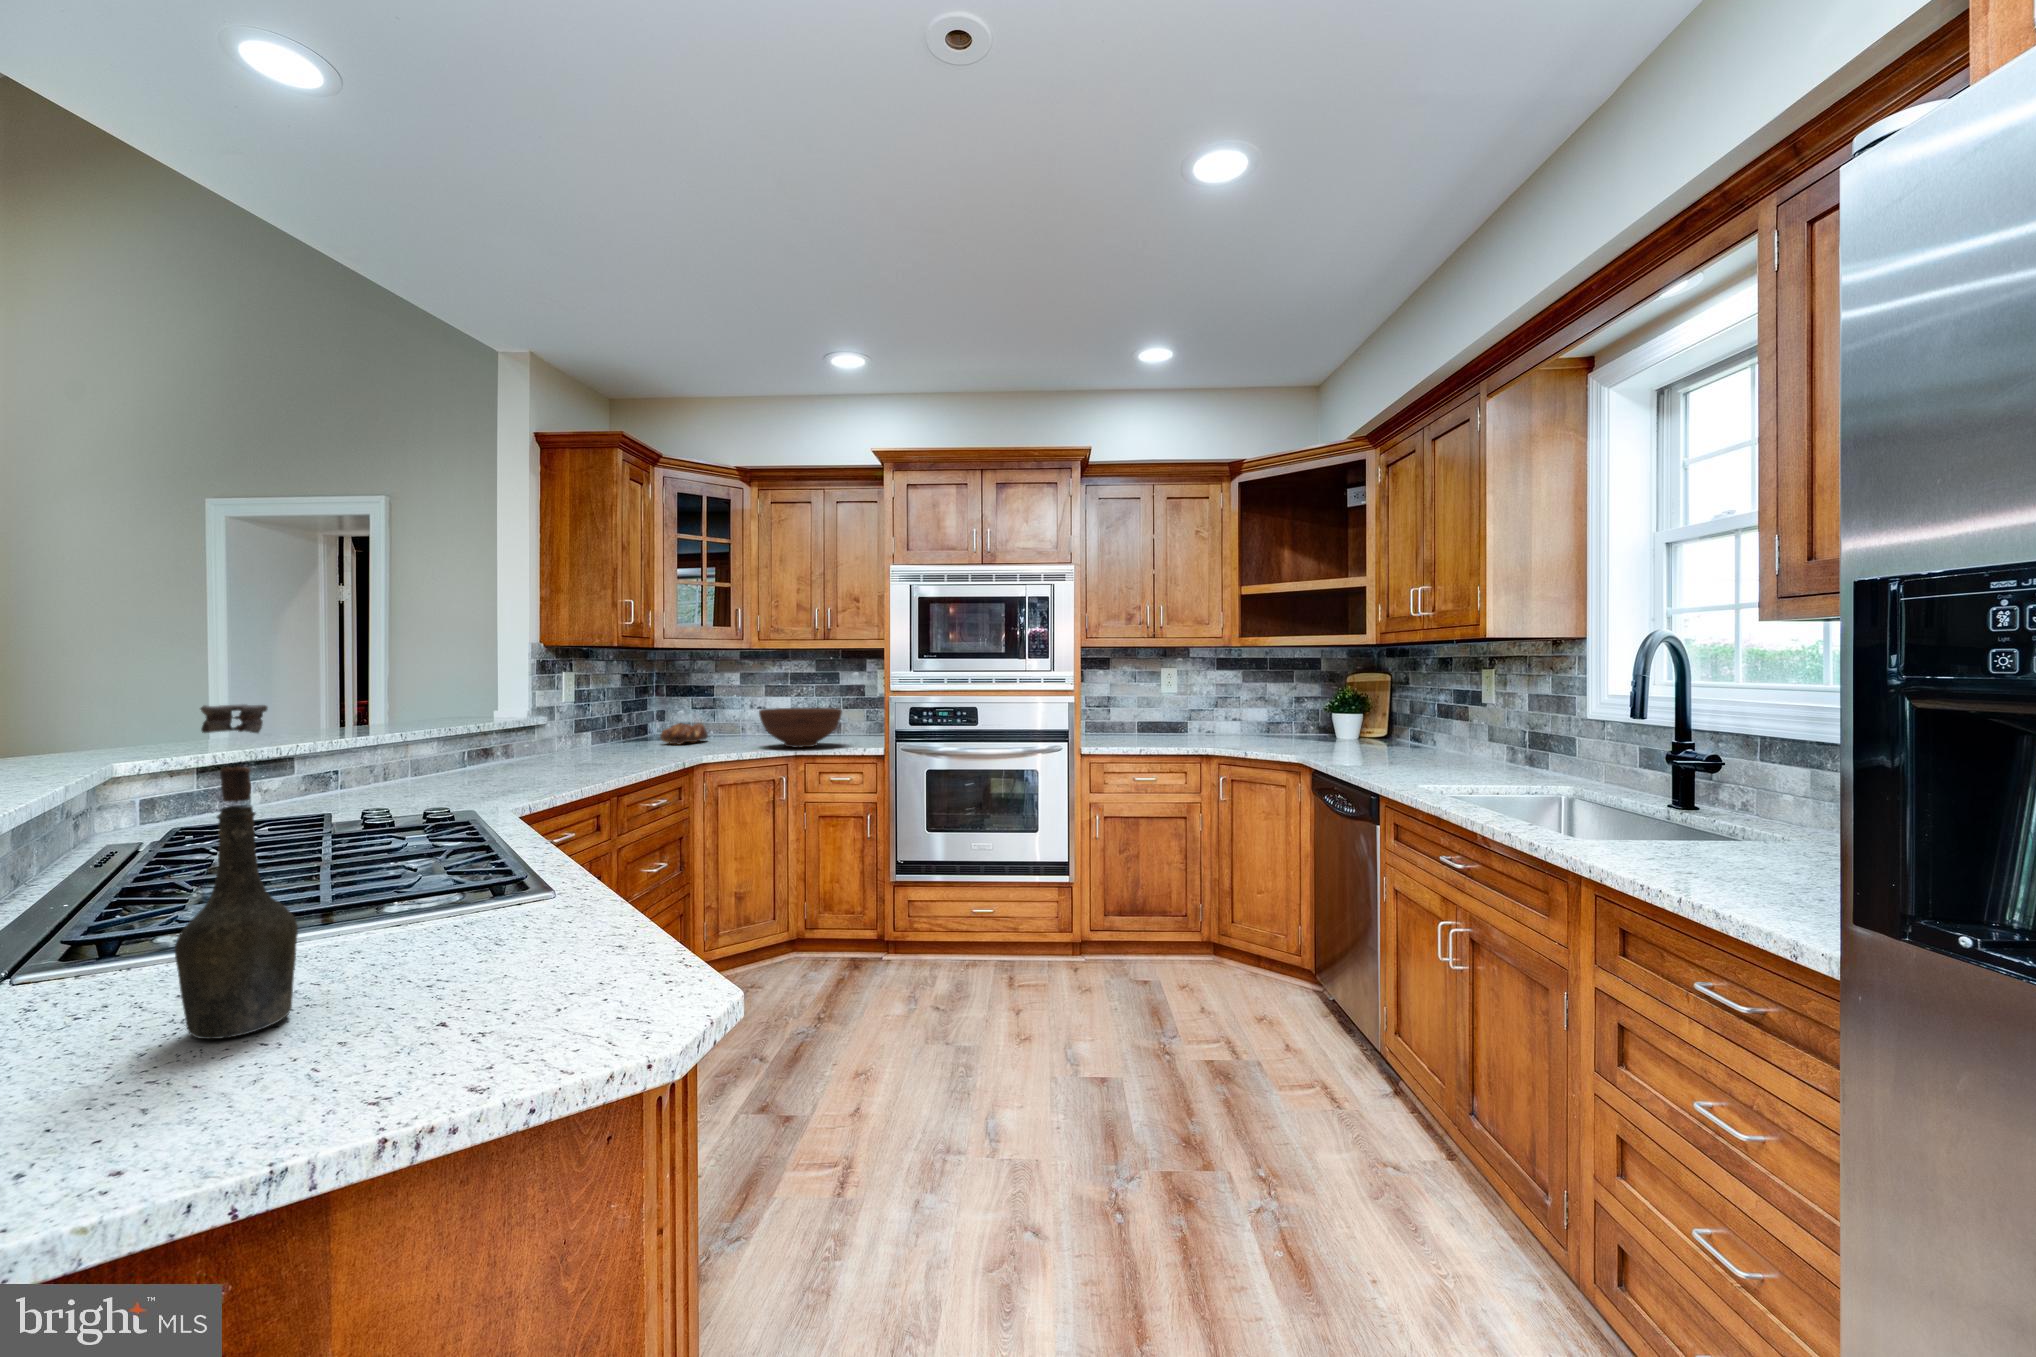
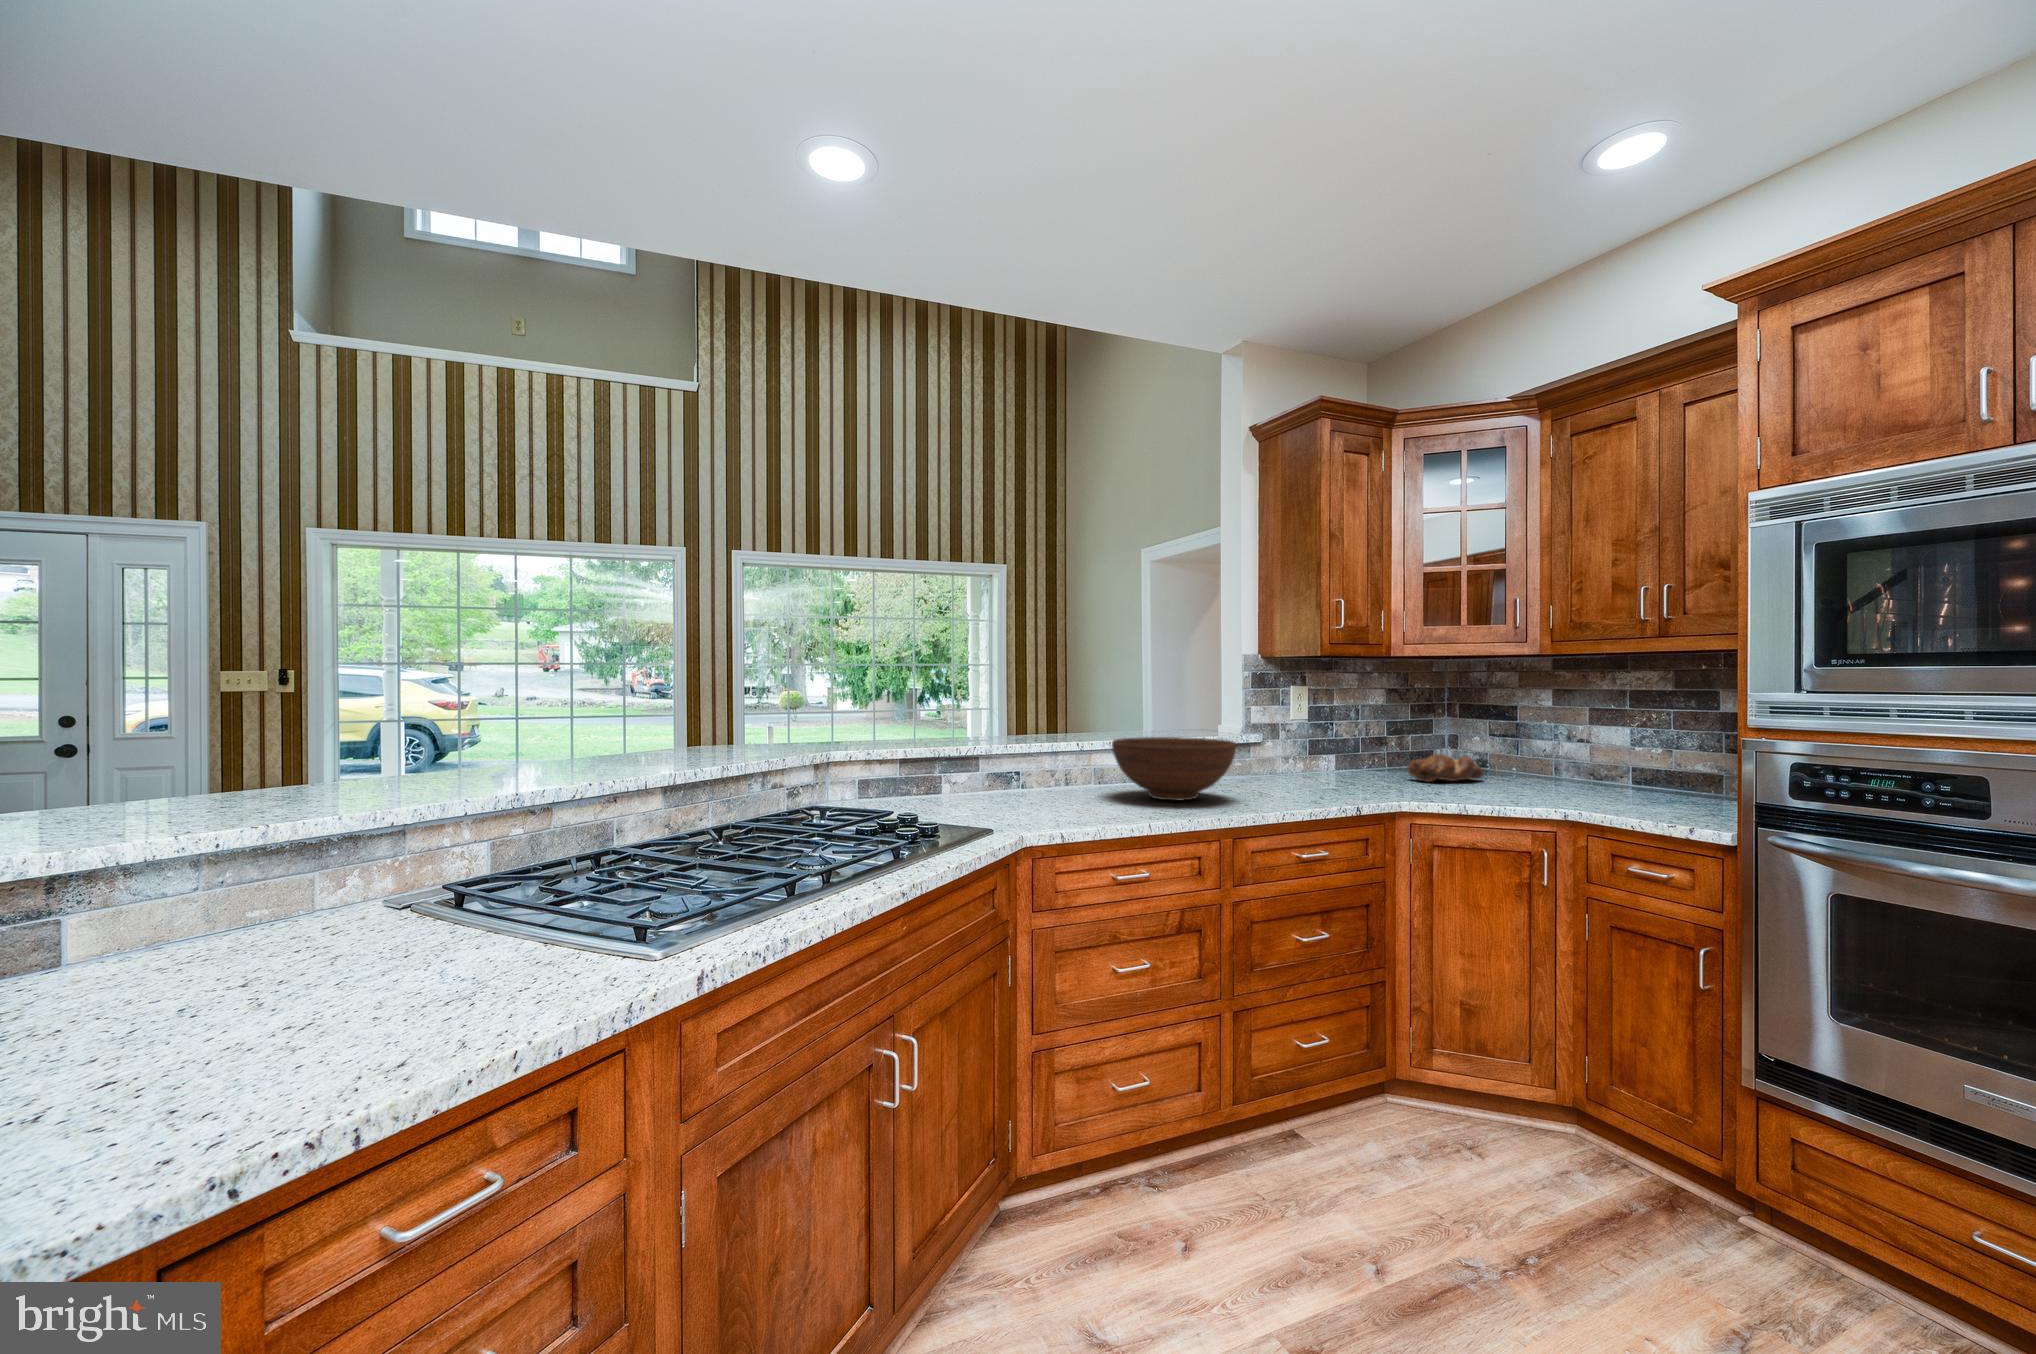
bottle: present [175,704,298,1039] -> none [69,708,184,1001]
fruit bowl: present [759,708,842,748] -> present [1112,737,1236,801]

